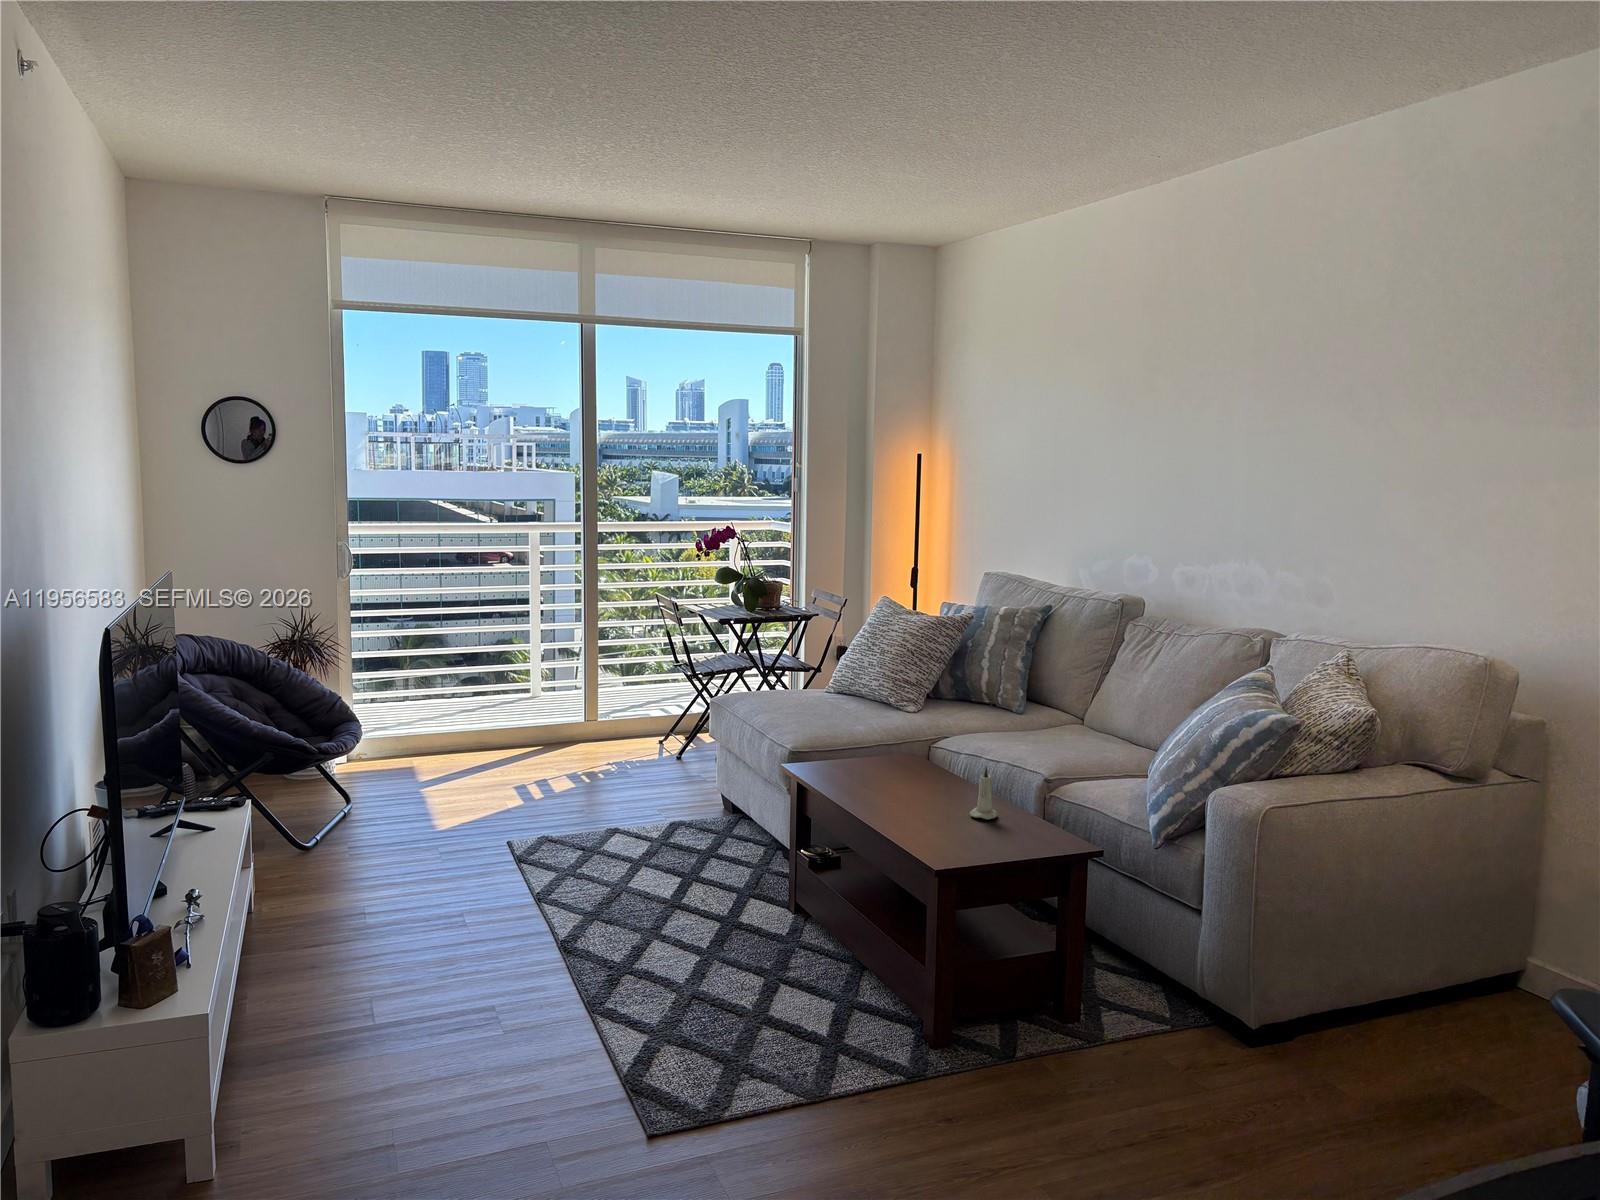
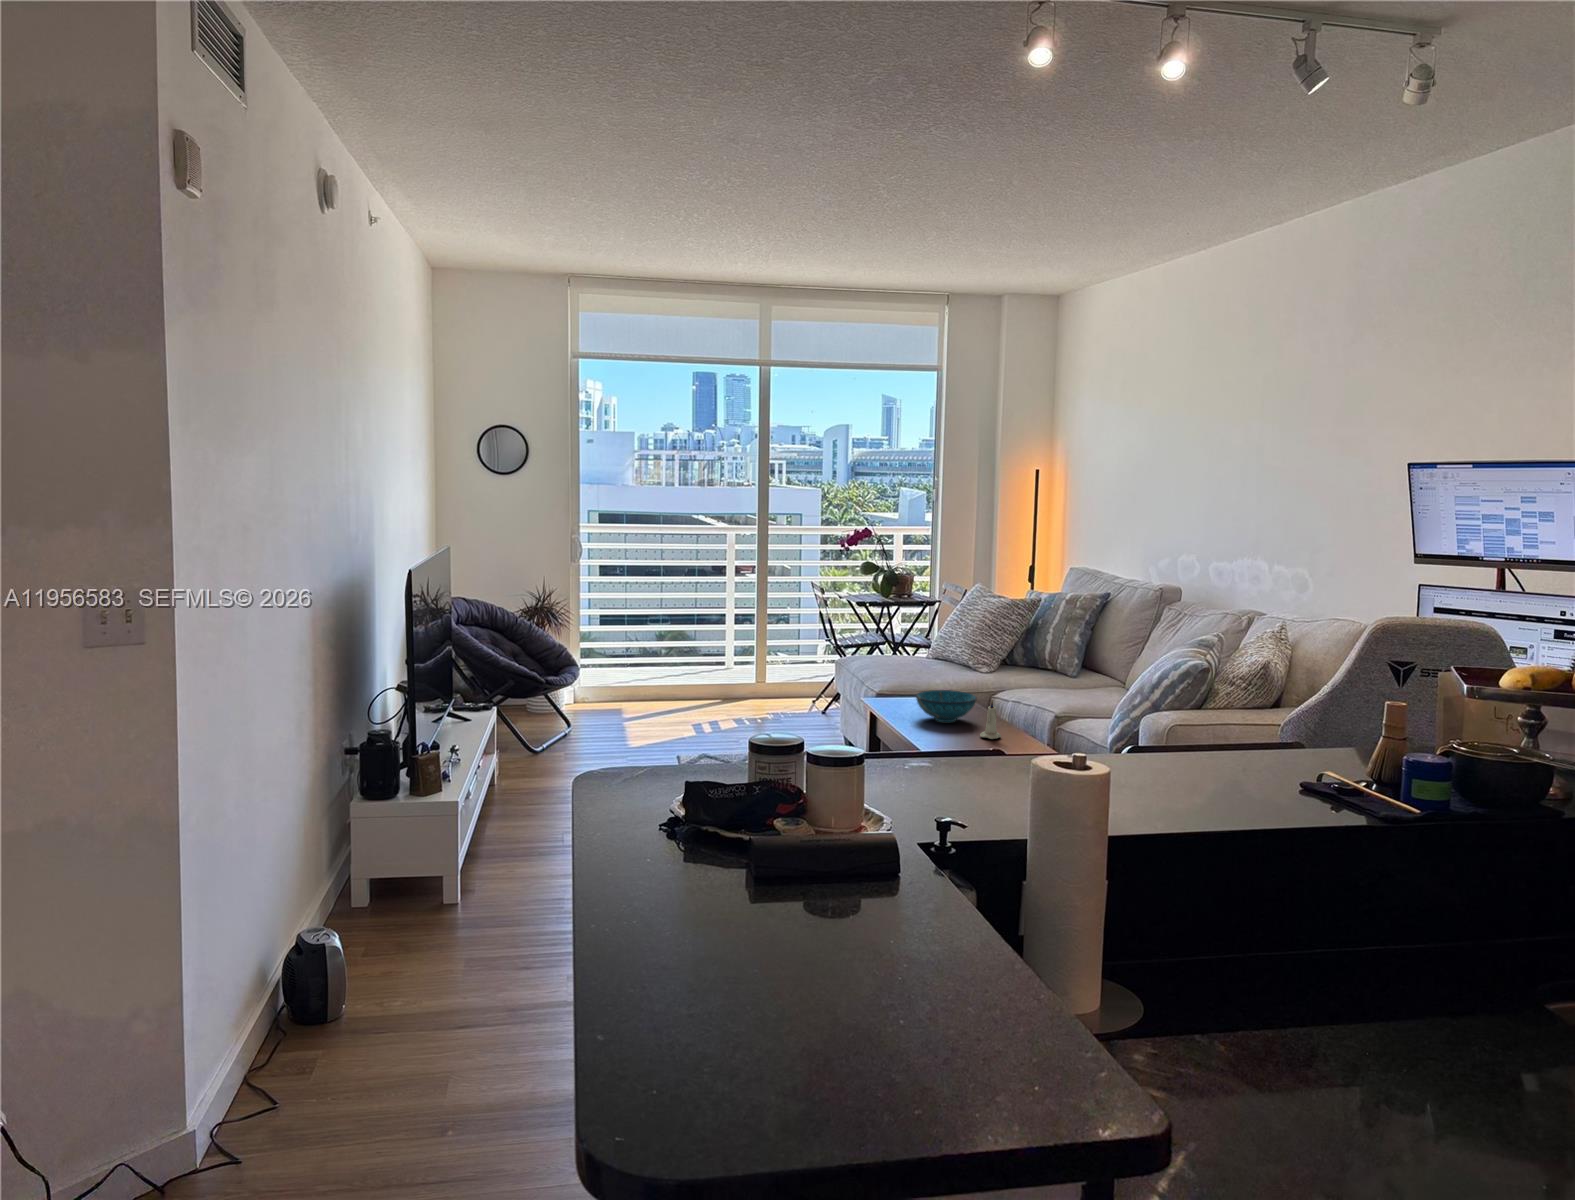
decorative bowl: none [869,748,951,794] -> present [916,690,977,722]

